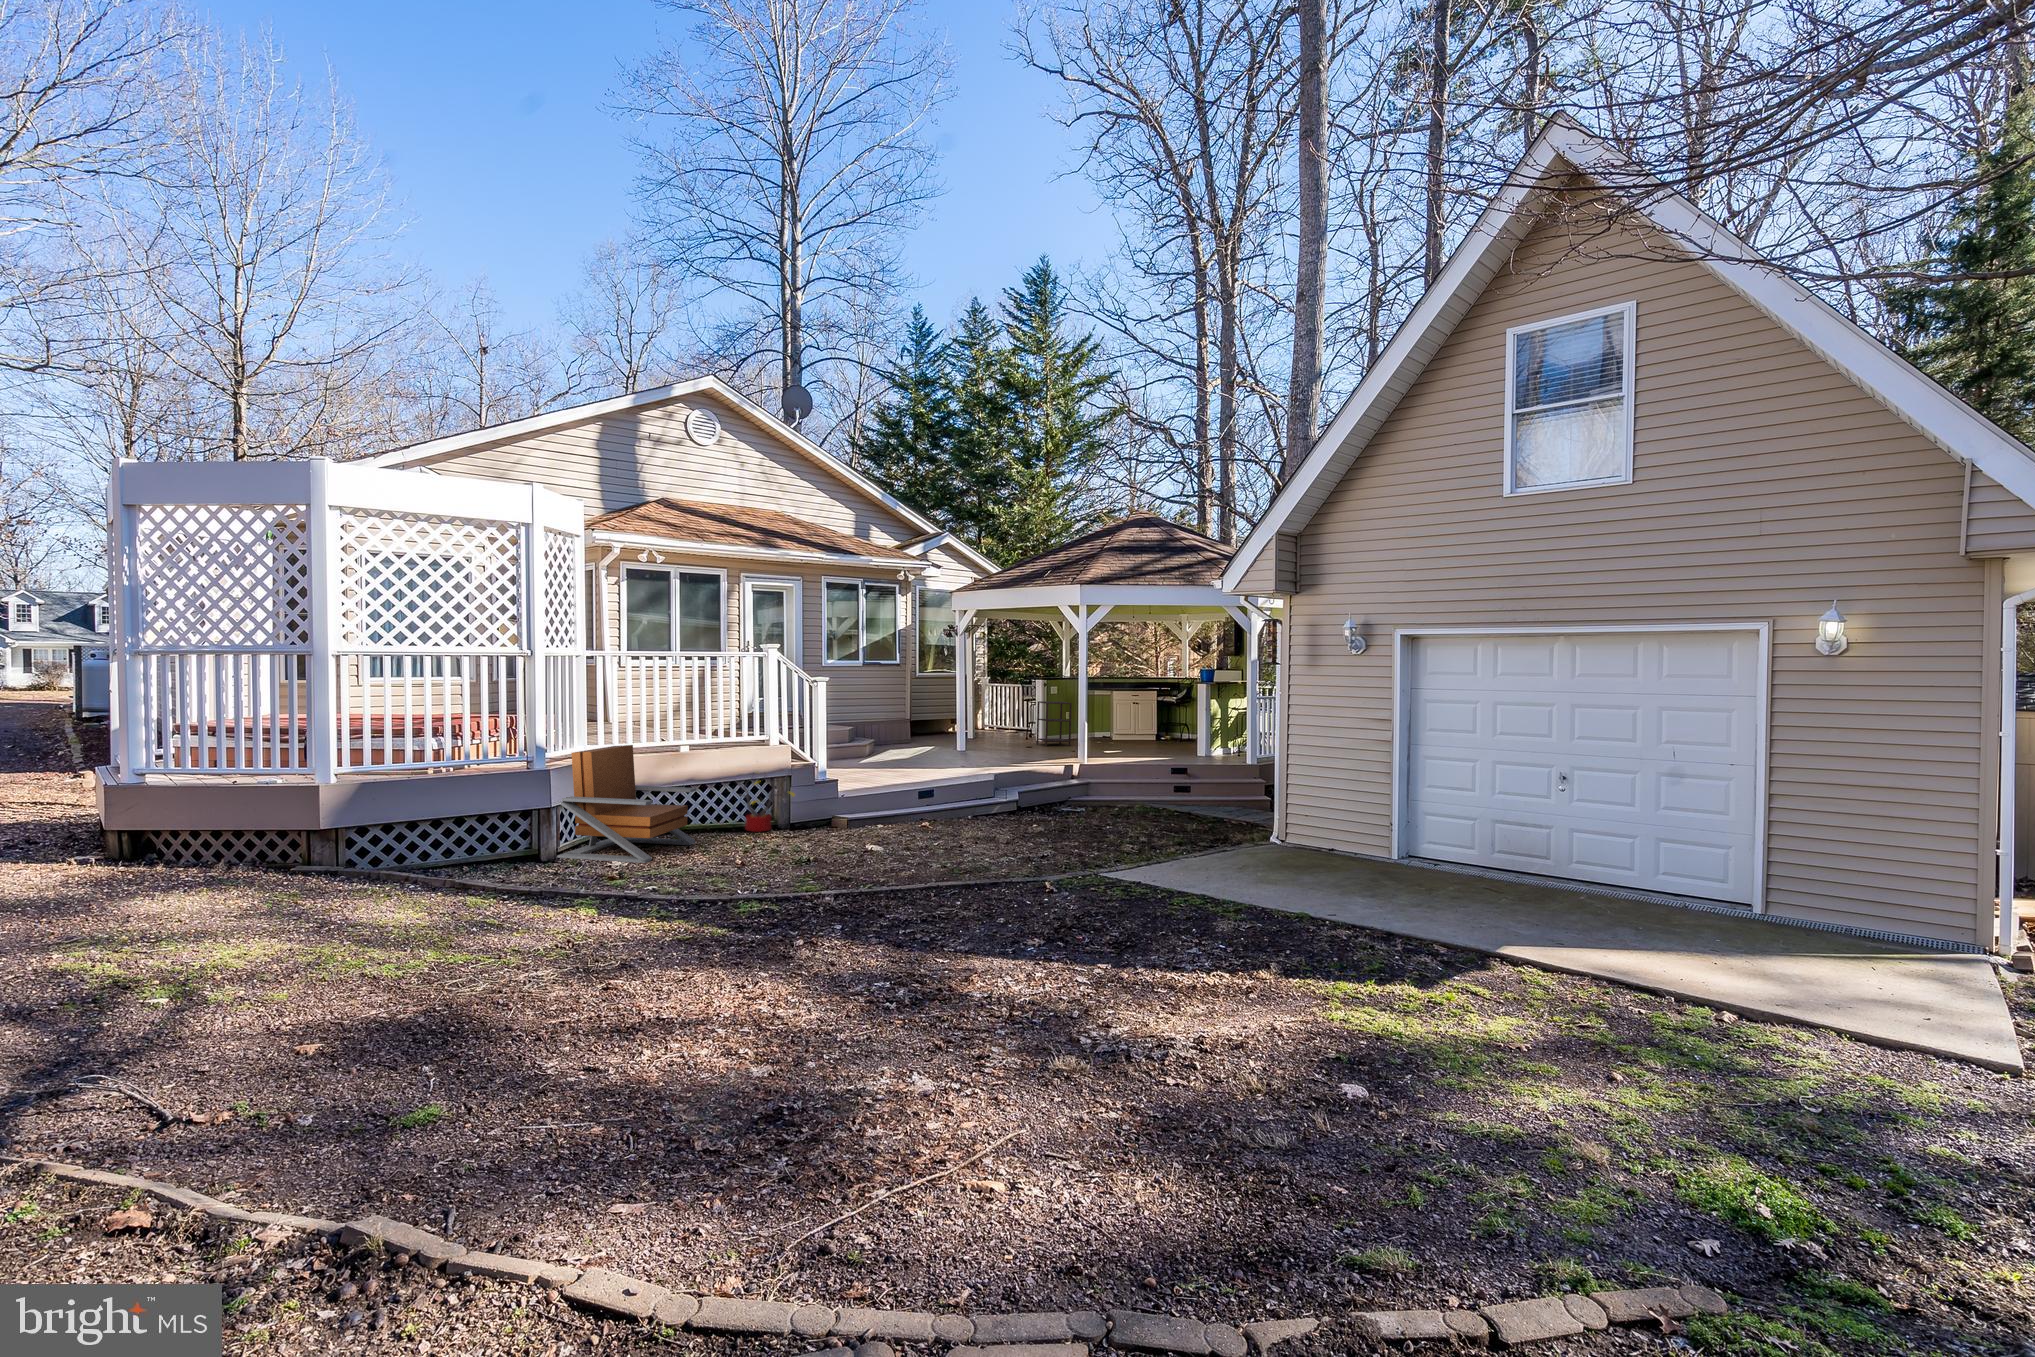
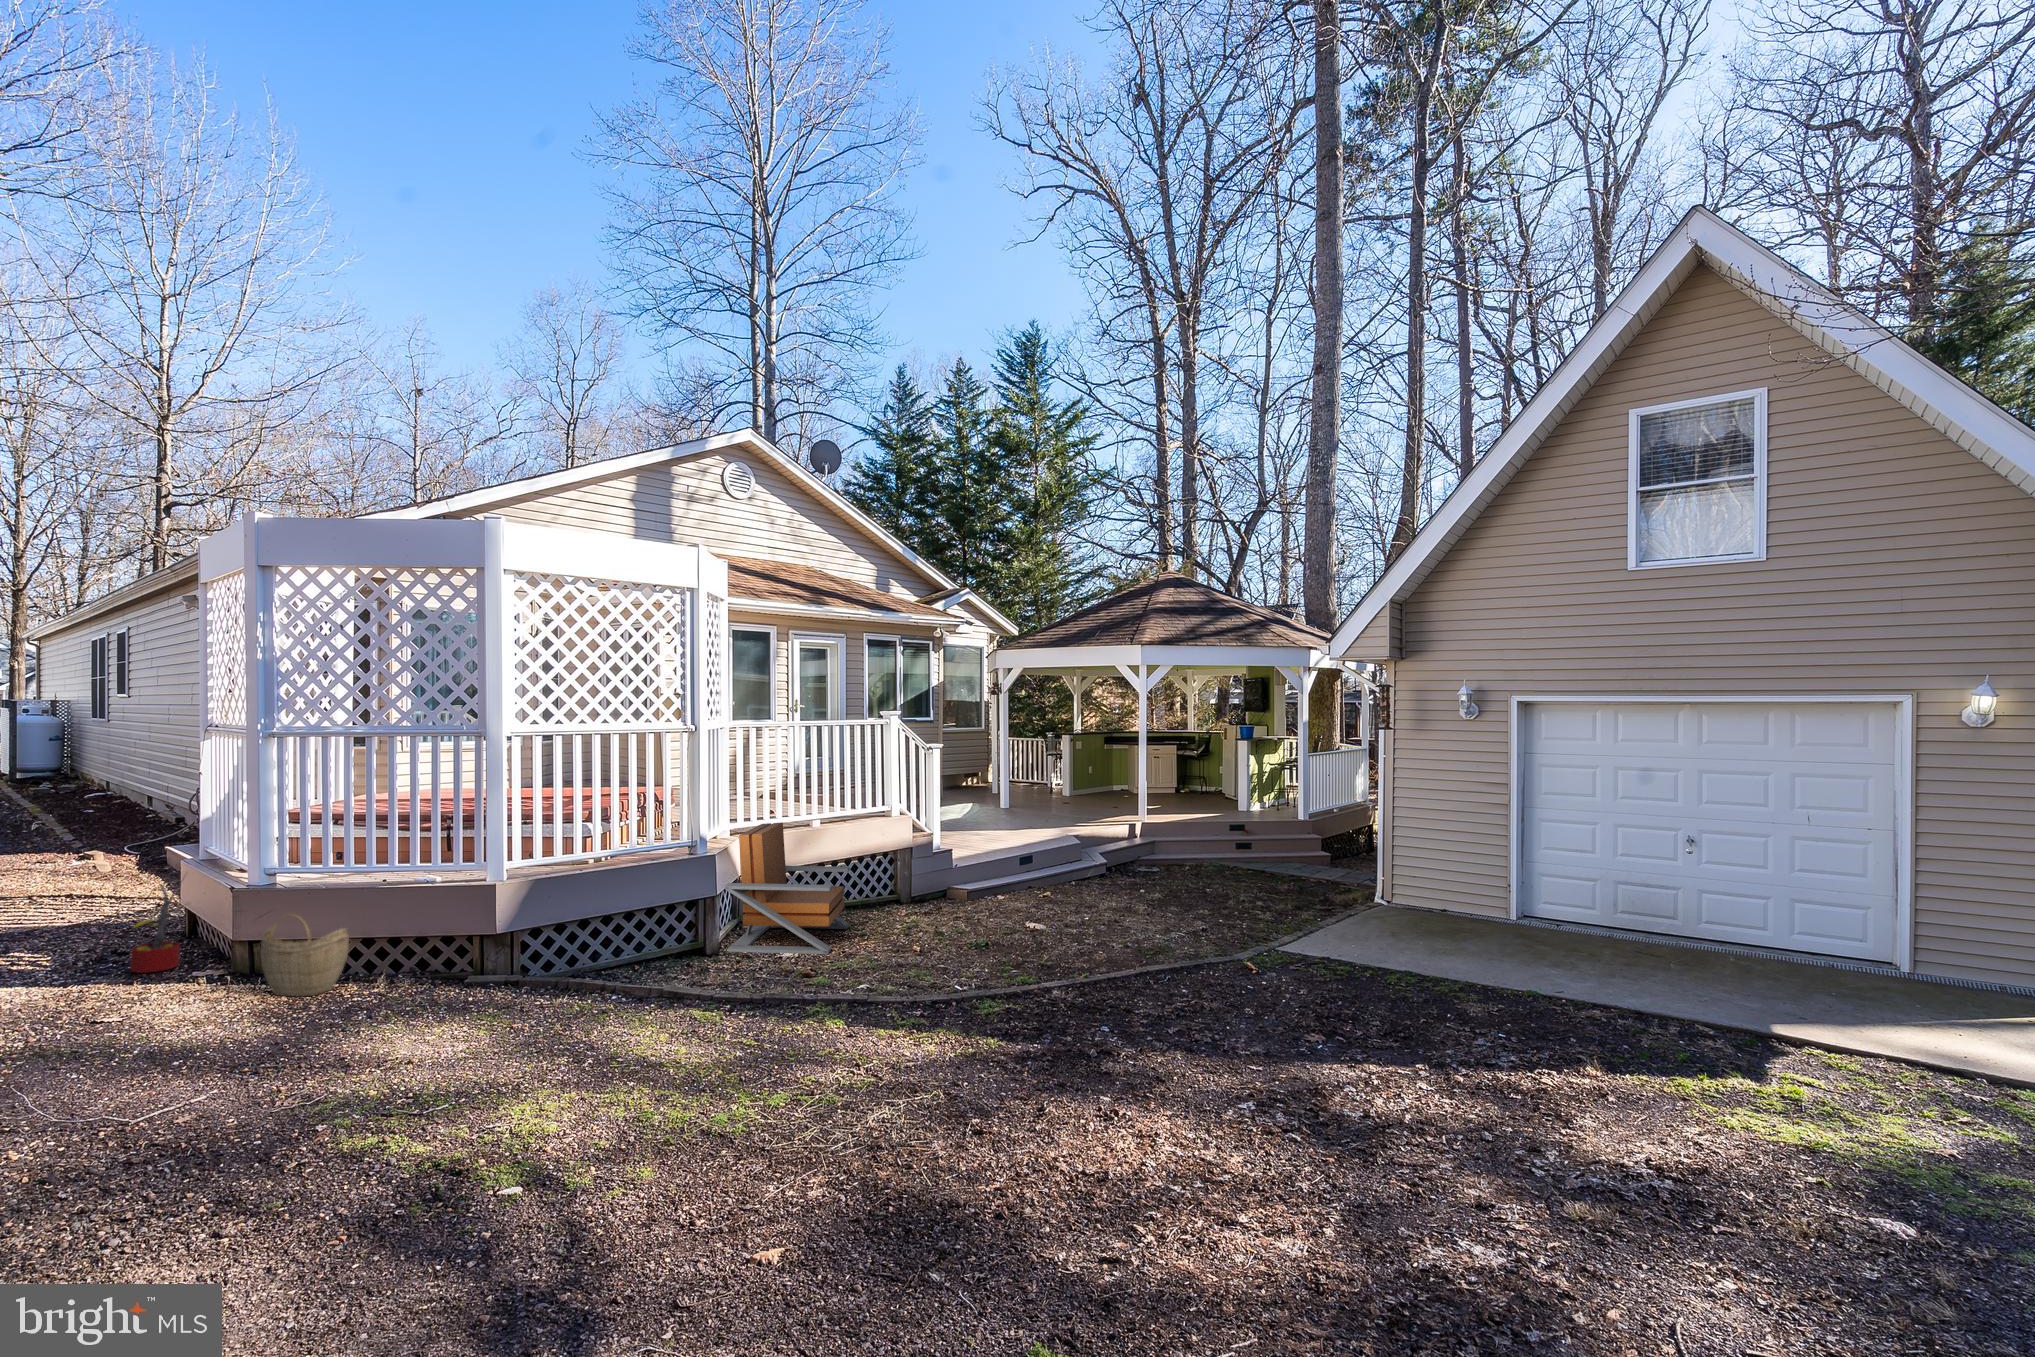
side table: present [1036,701,1072,746] -> none [1071,756,1108,801]
decorative plant: present [742,778,795,832] -> present [130,878,180,973]
woven basket: none [128,798,206,873] -> present [261,914,349,997]

